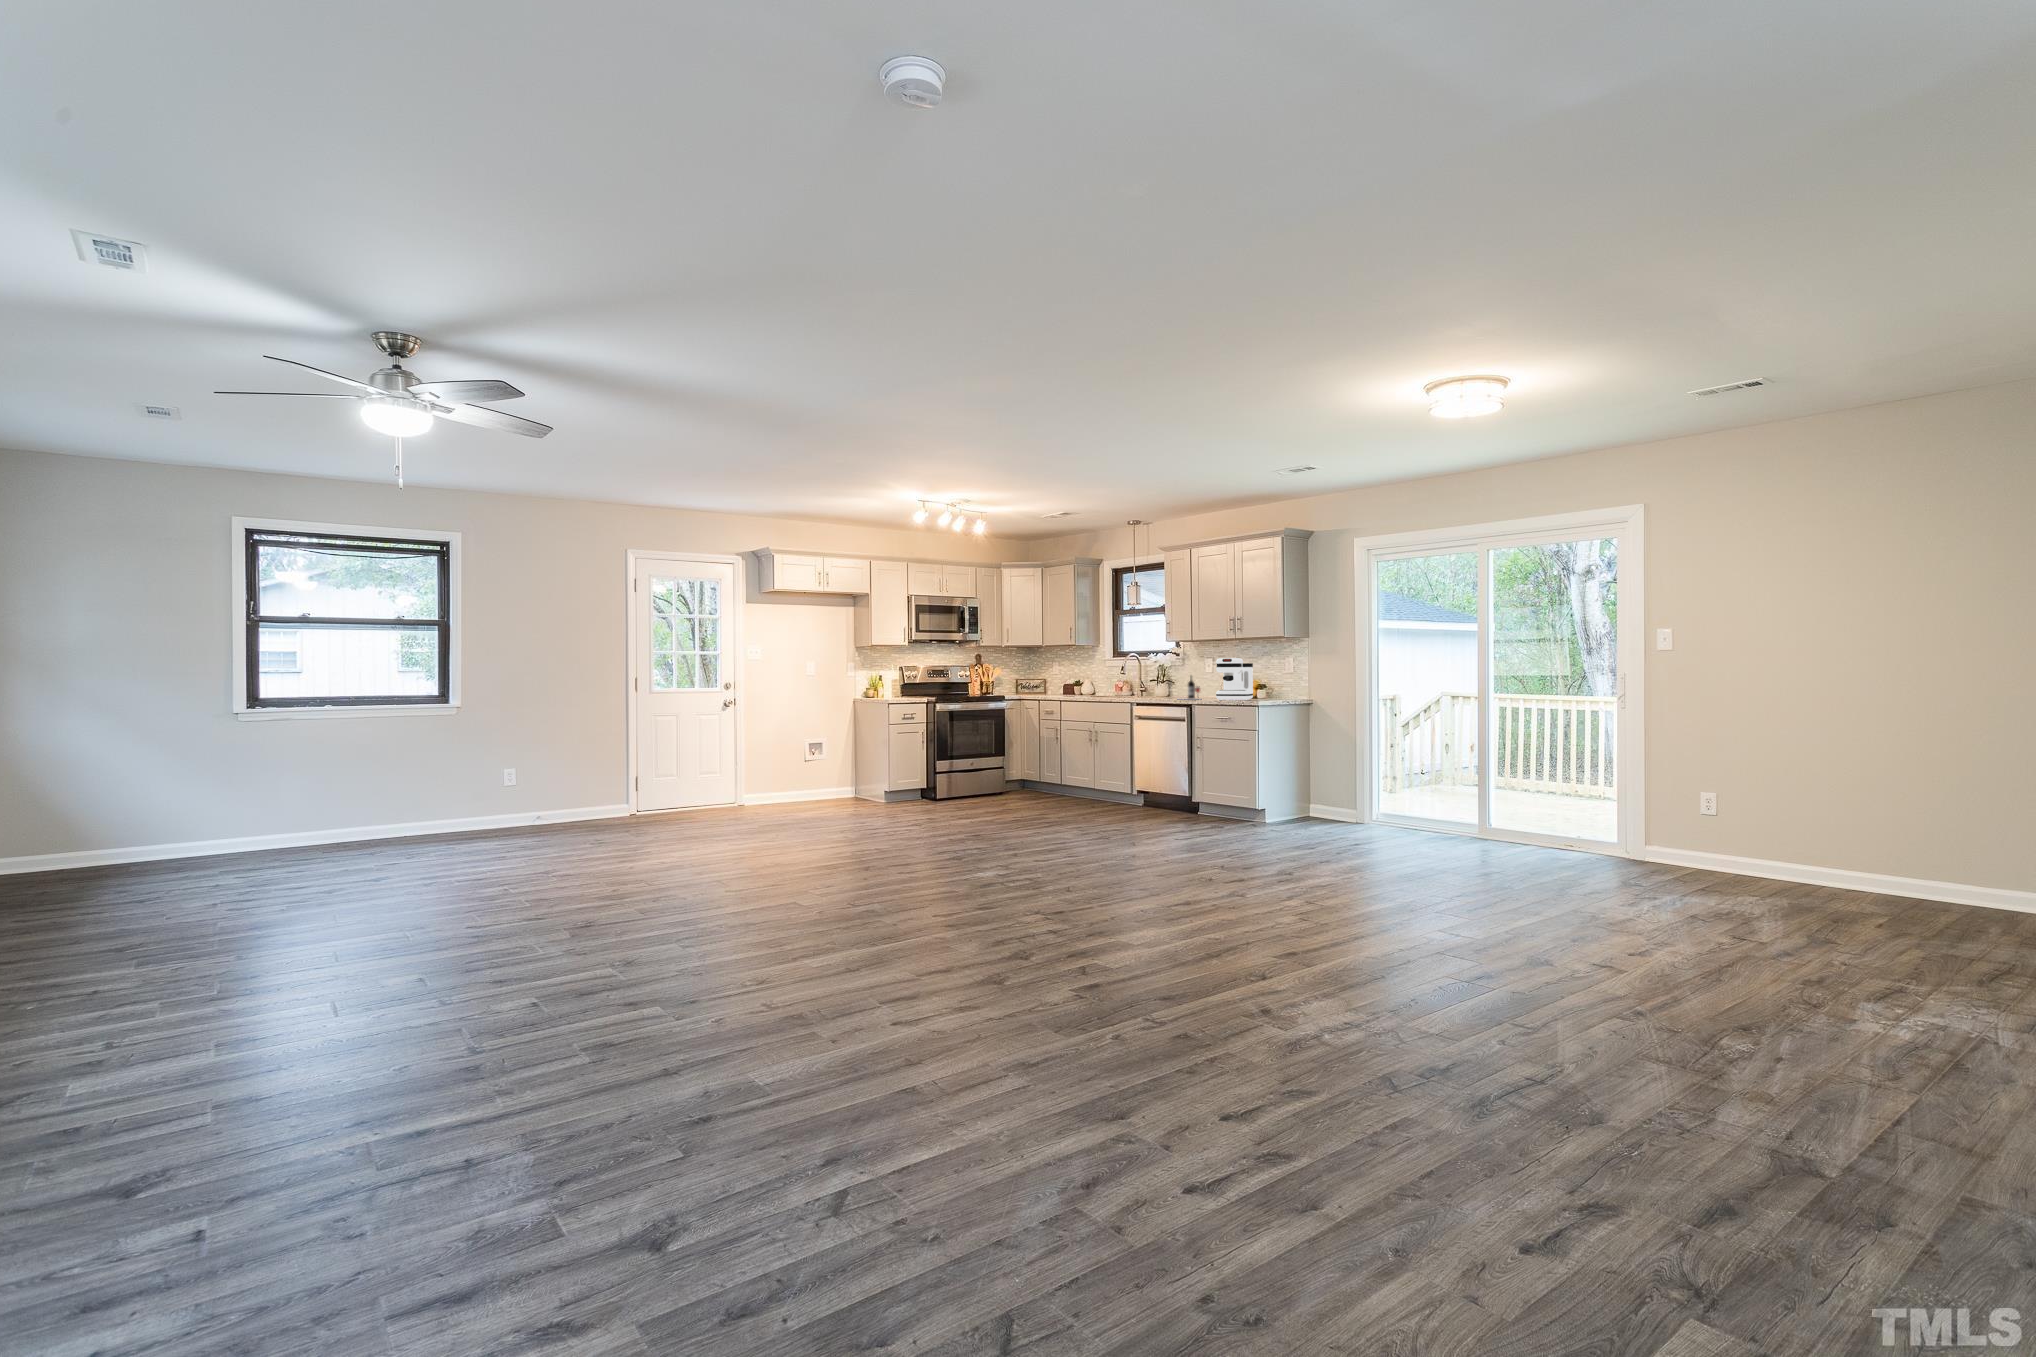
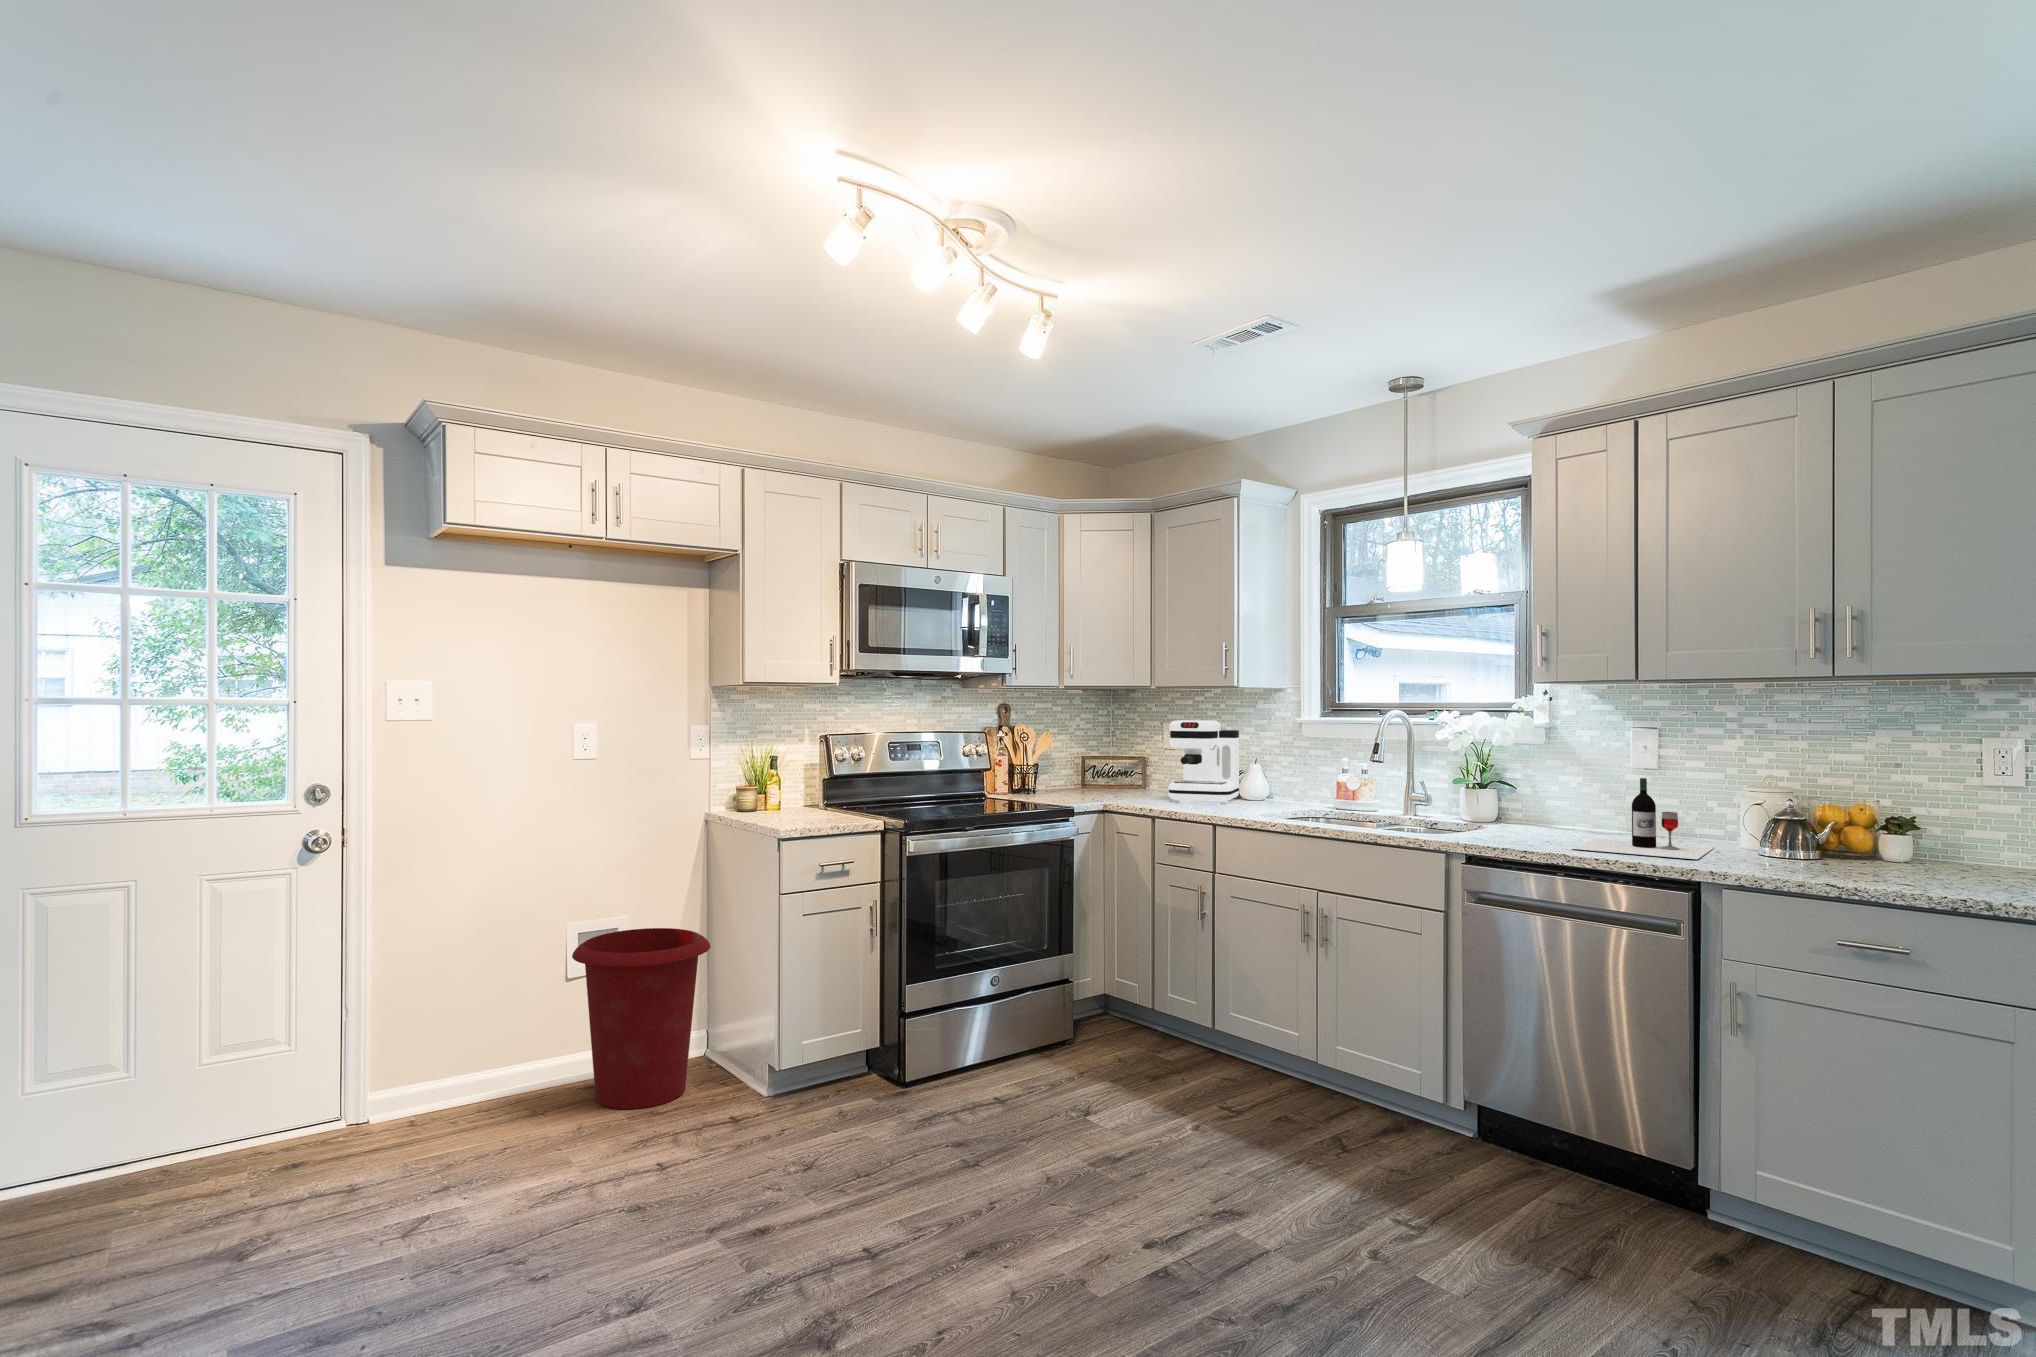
coffee maker: present [1216,658,1253,701] -> present [1168,720,1239,803]
waste bin: none [813,741,863,802] -> present [572,928,711,1109]

